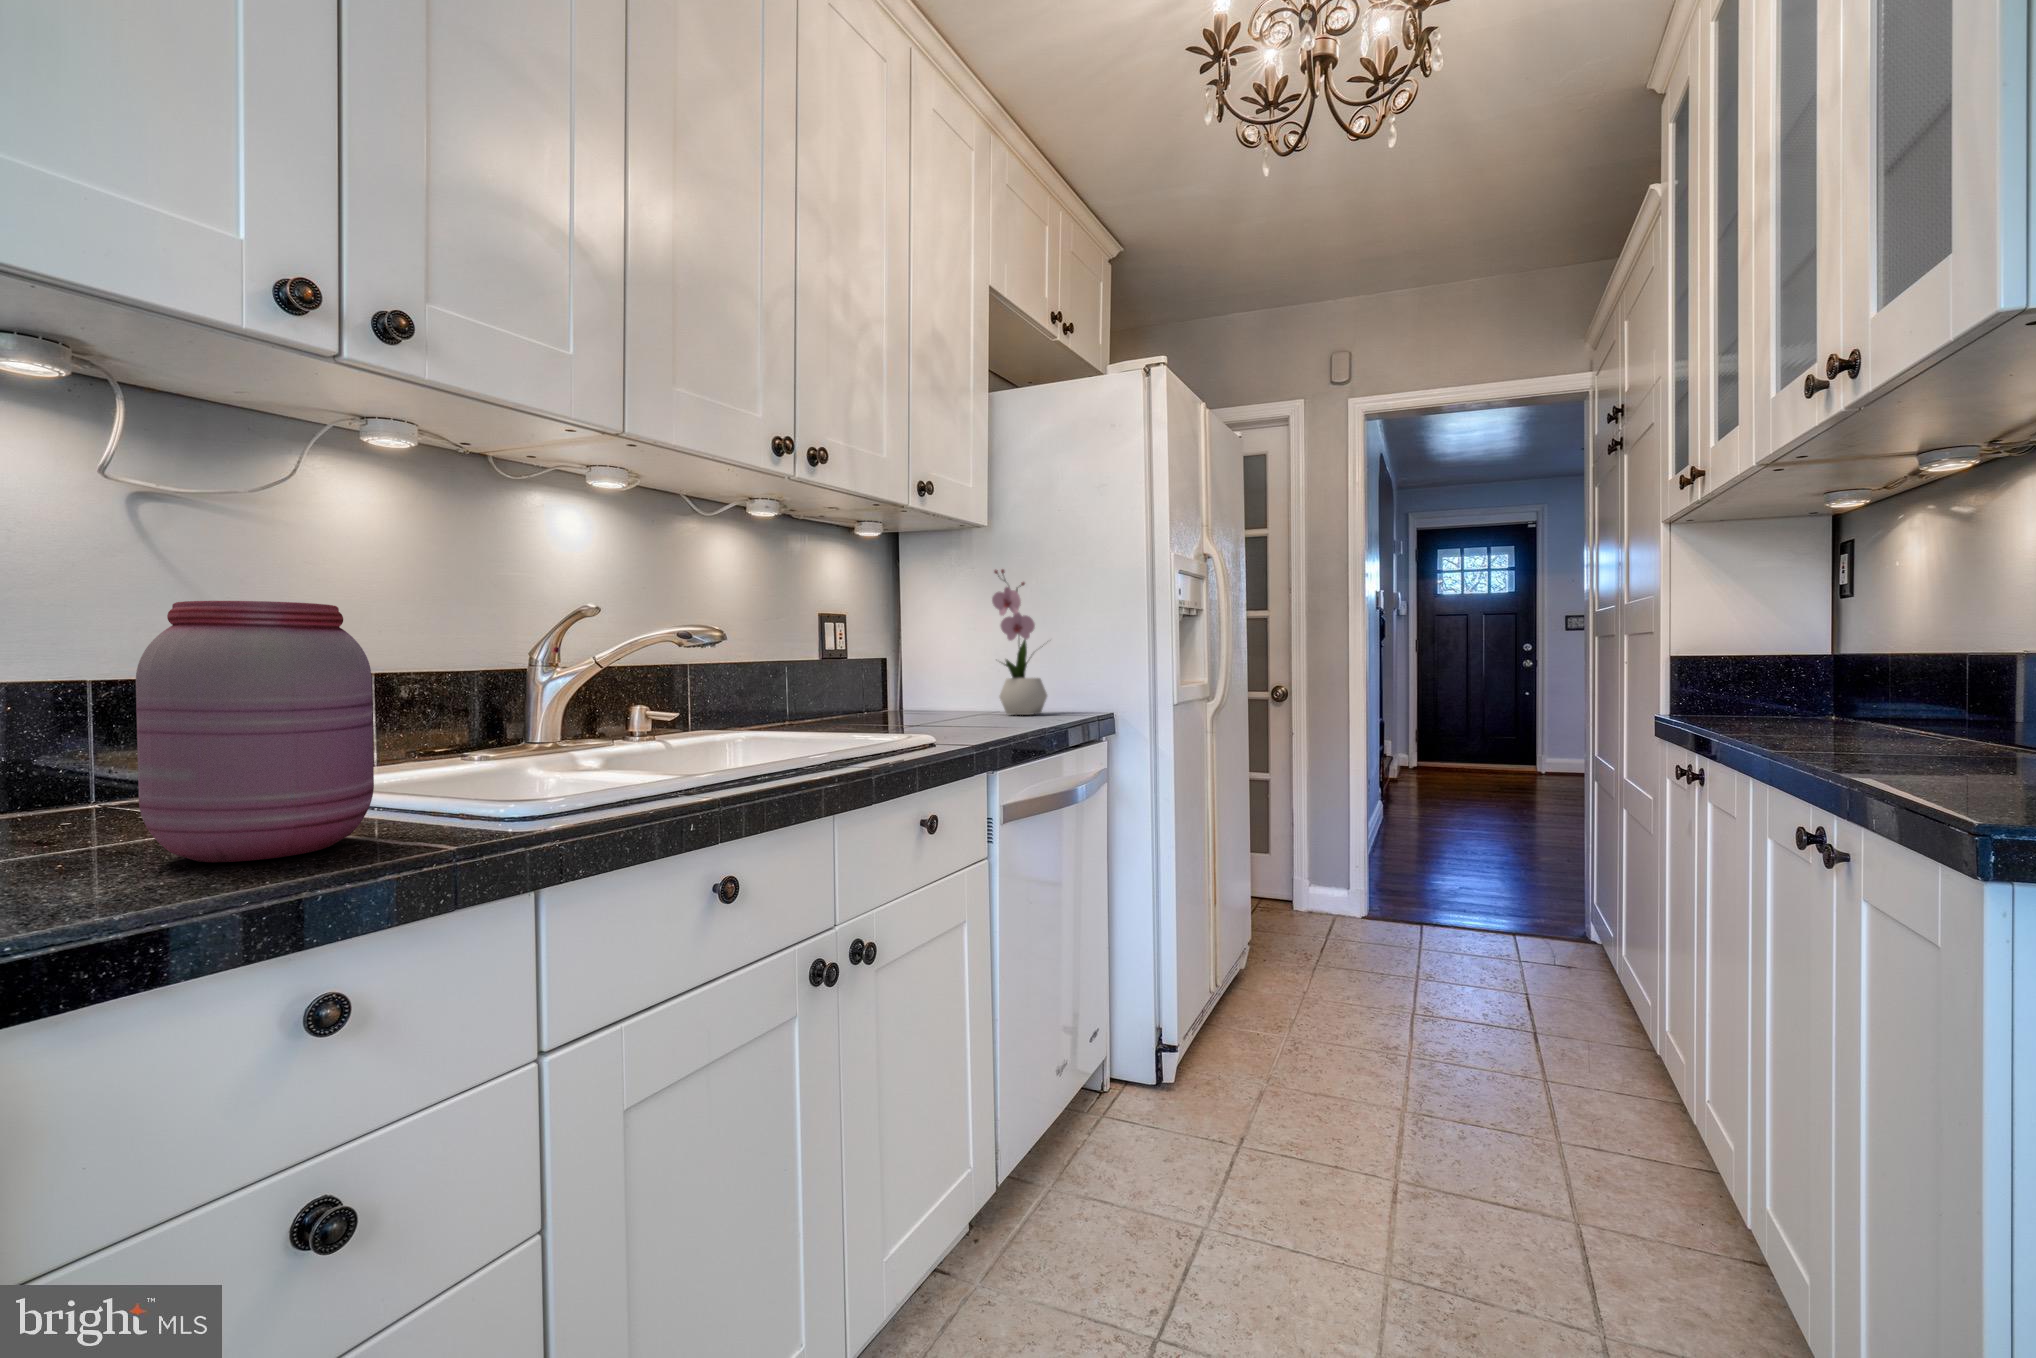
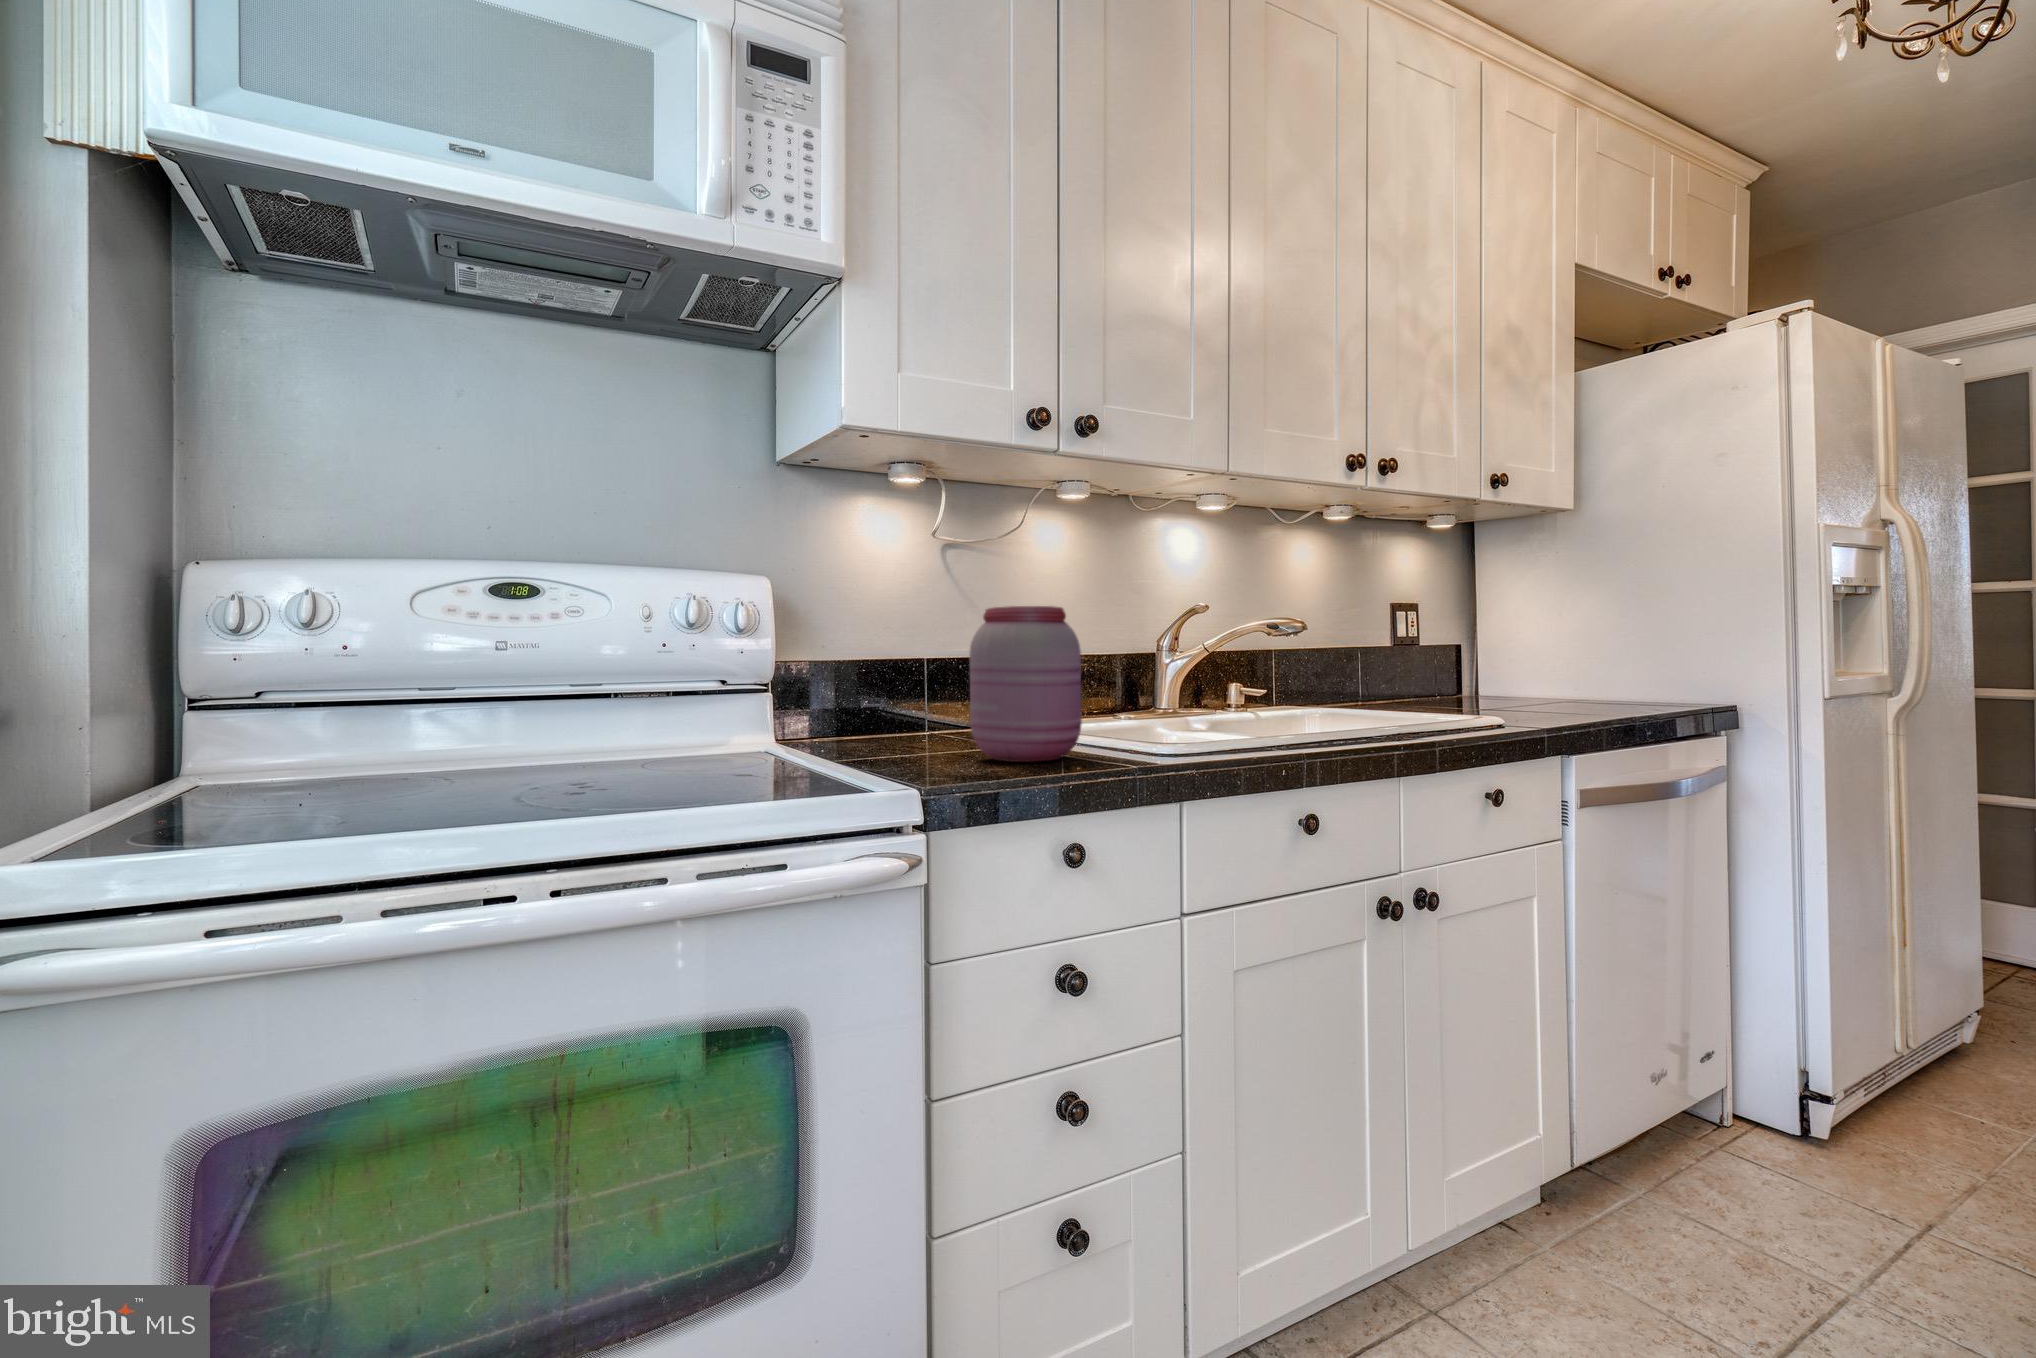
flower arrangement: present [992,569,1047,715] -> none [1579,553,1656,704]

